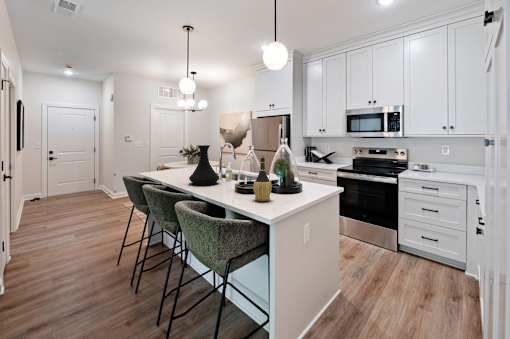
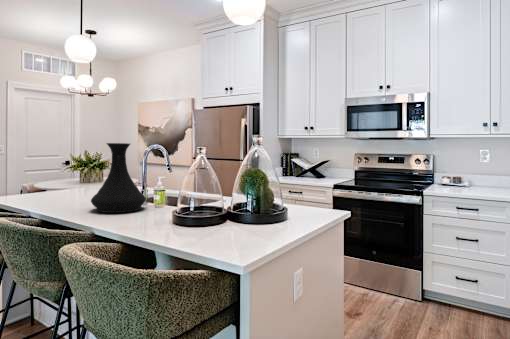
wine bottle: present [253,155,272,201] -> none [205,157,238,239]

